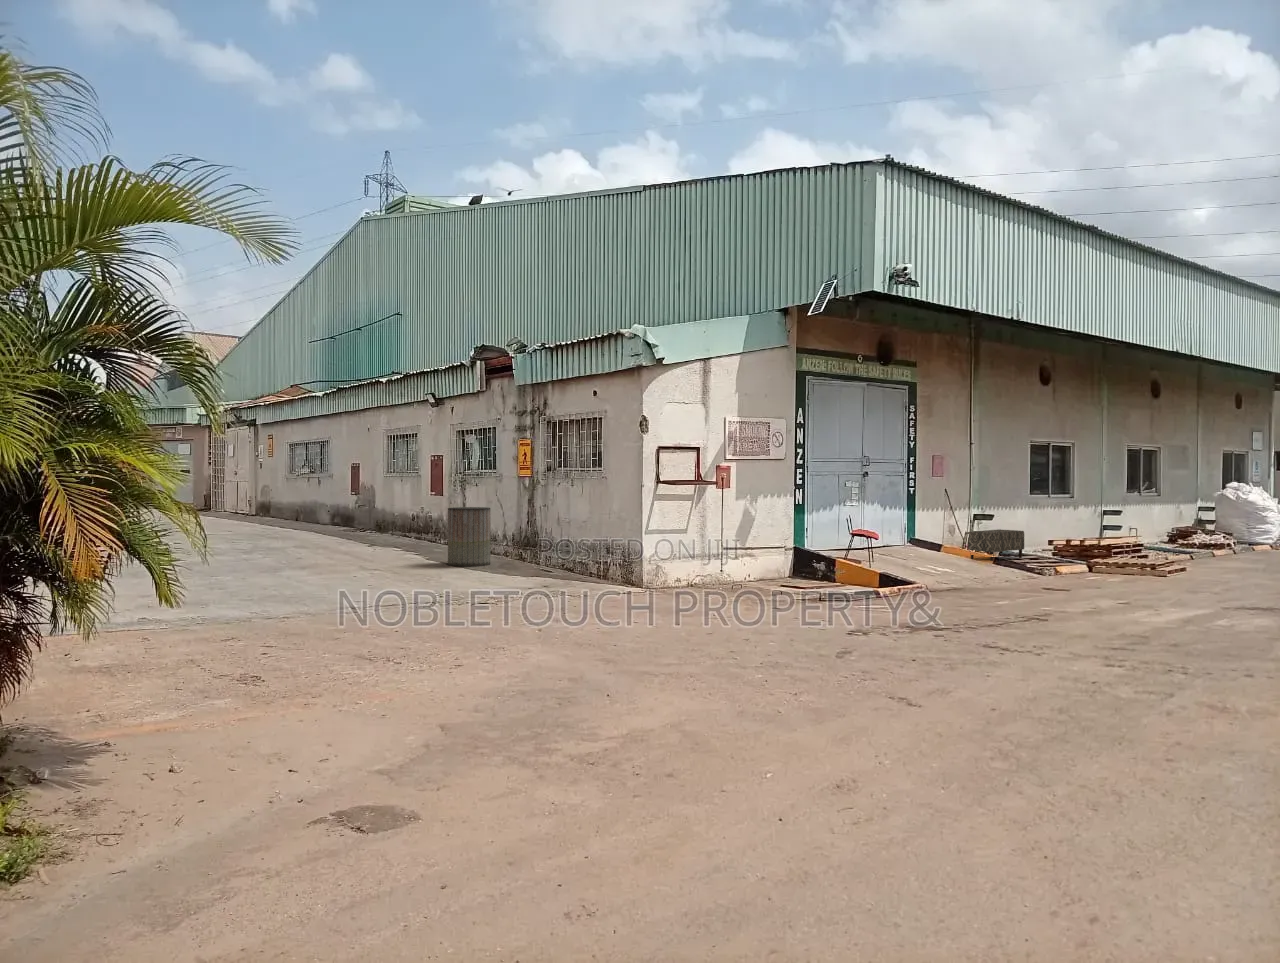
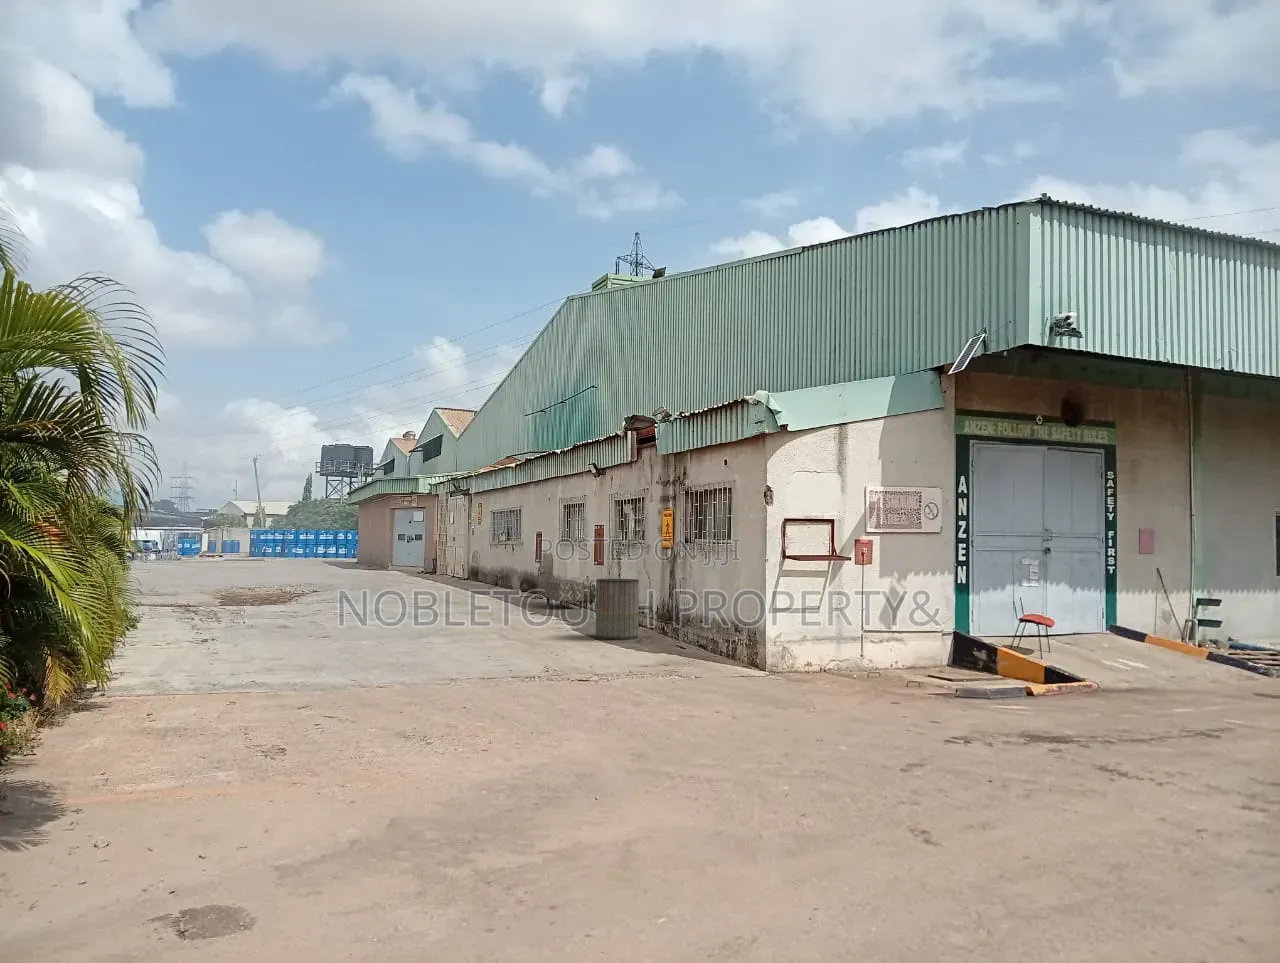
bench: present [968,529,1024,561] -> present [545,580,584,609]

